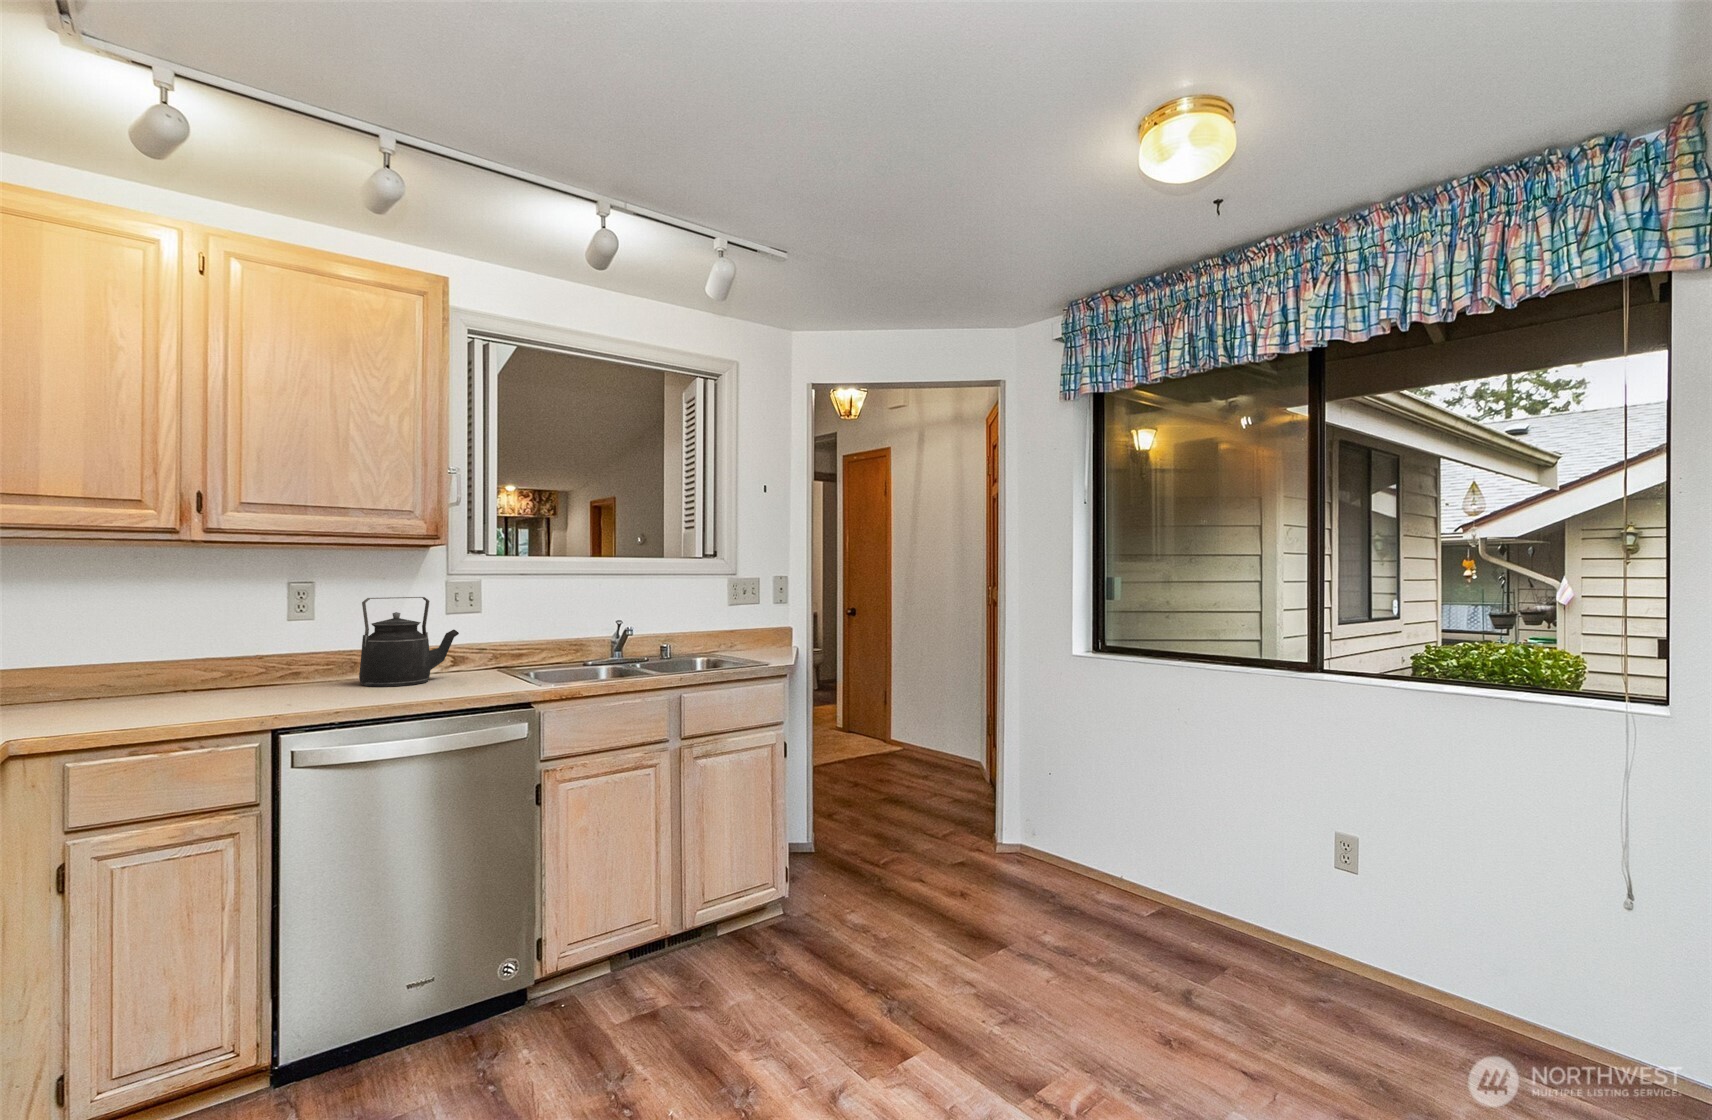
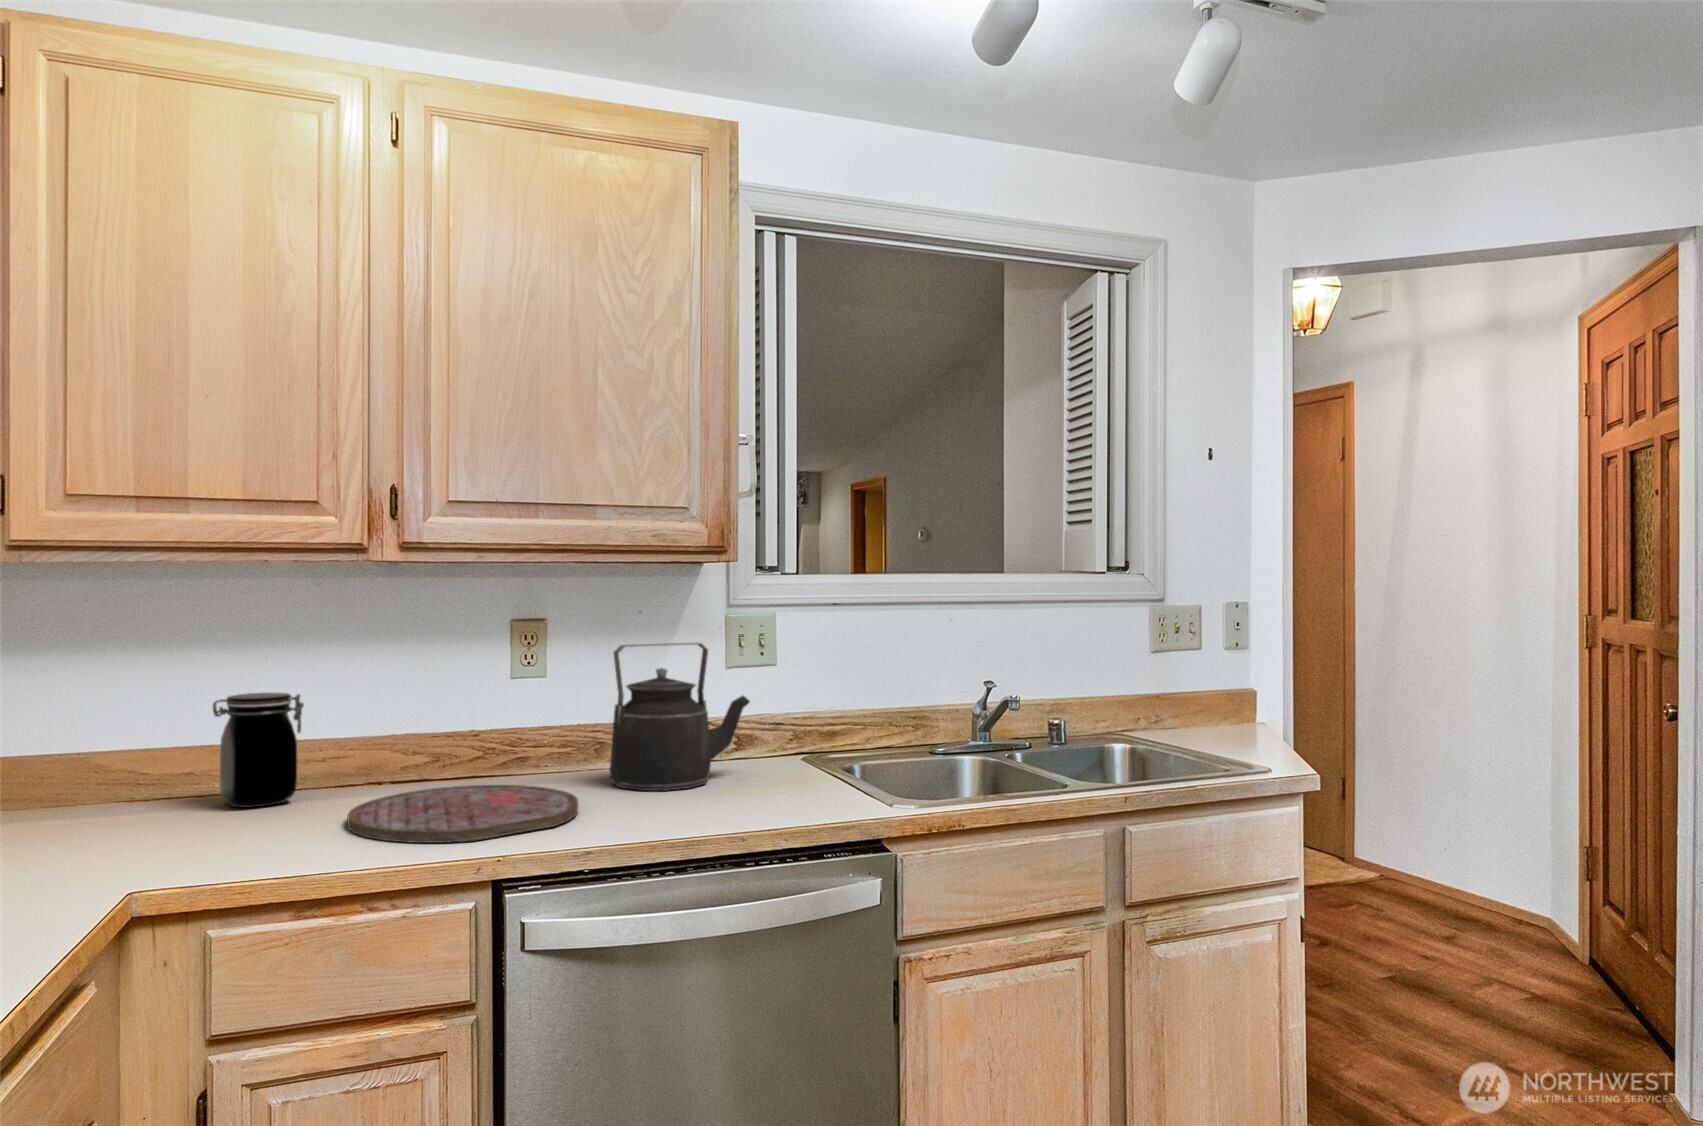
jar: none [57,629,129,703] -> present [213,693,304,807]
cutting board: none [165,685,333,713] -> present [347,785,578,843]

